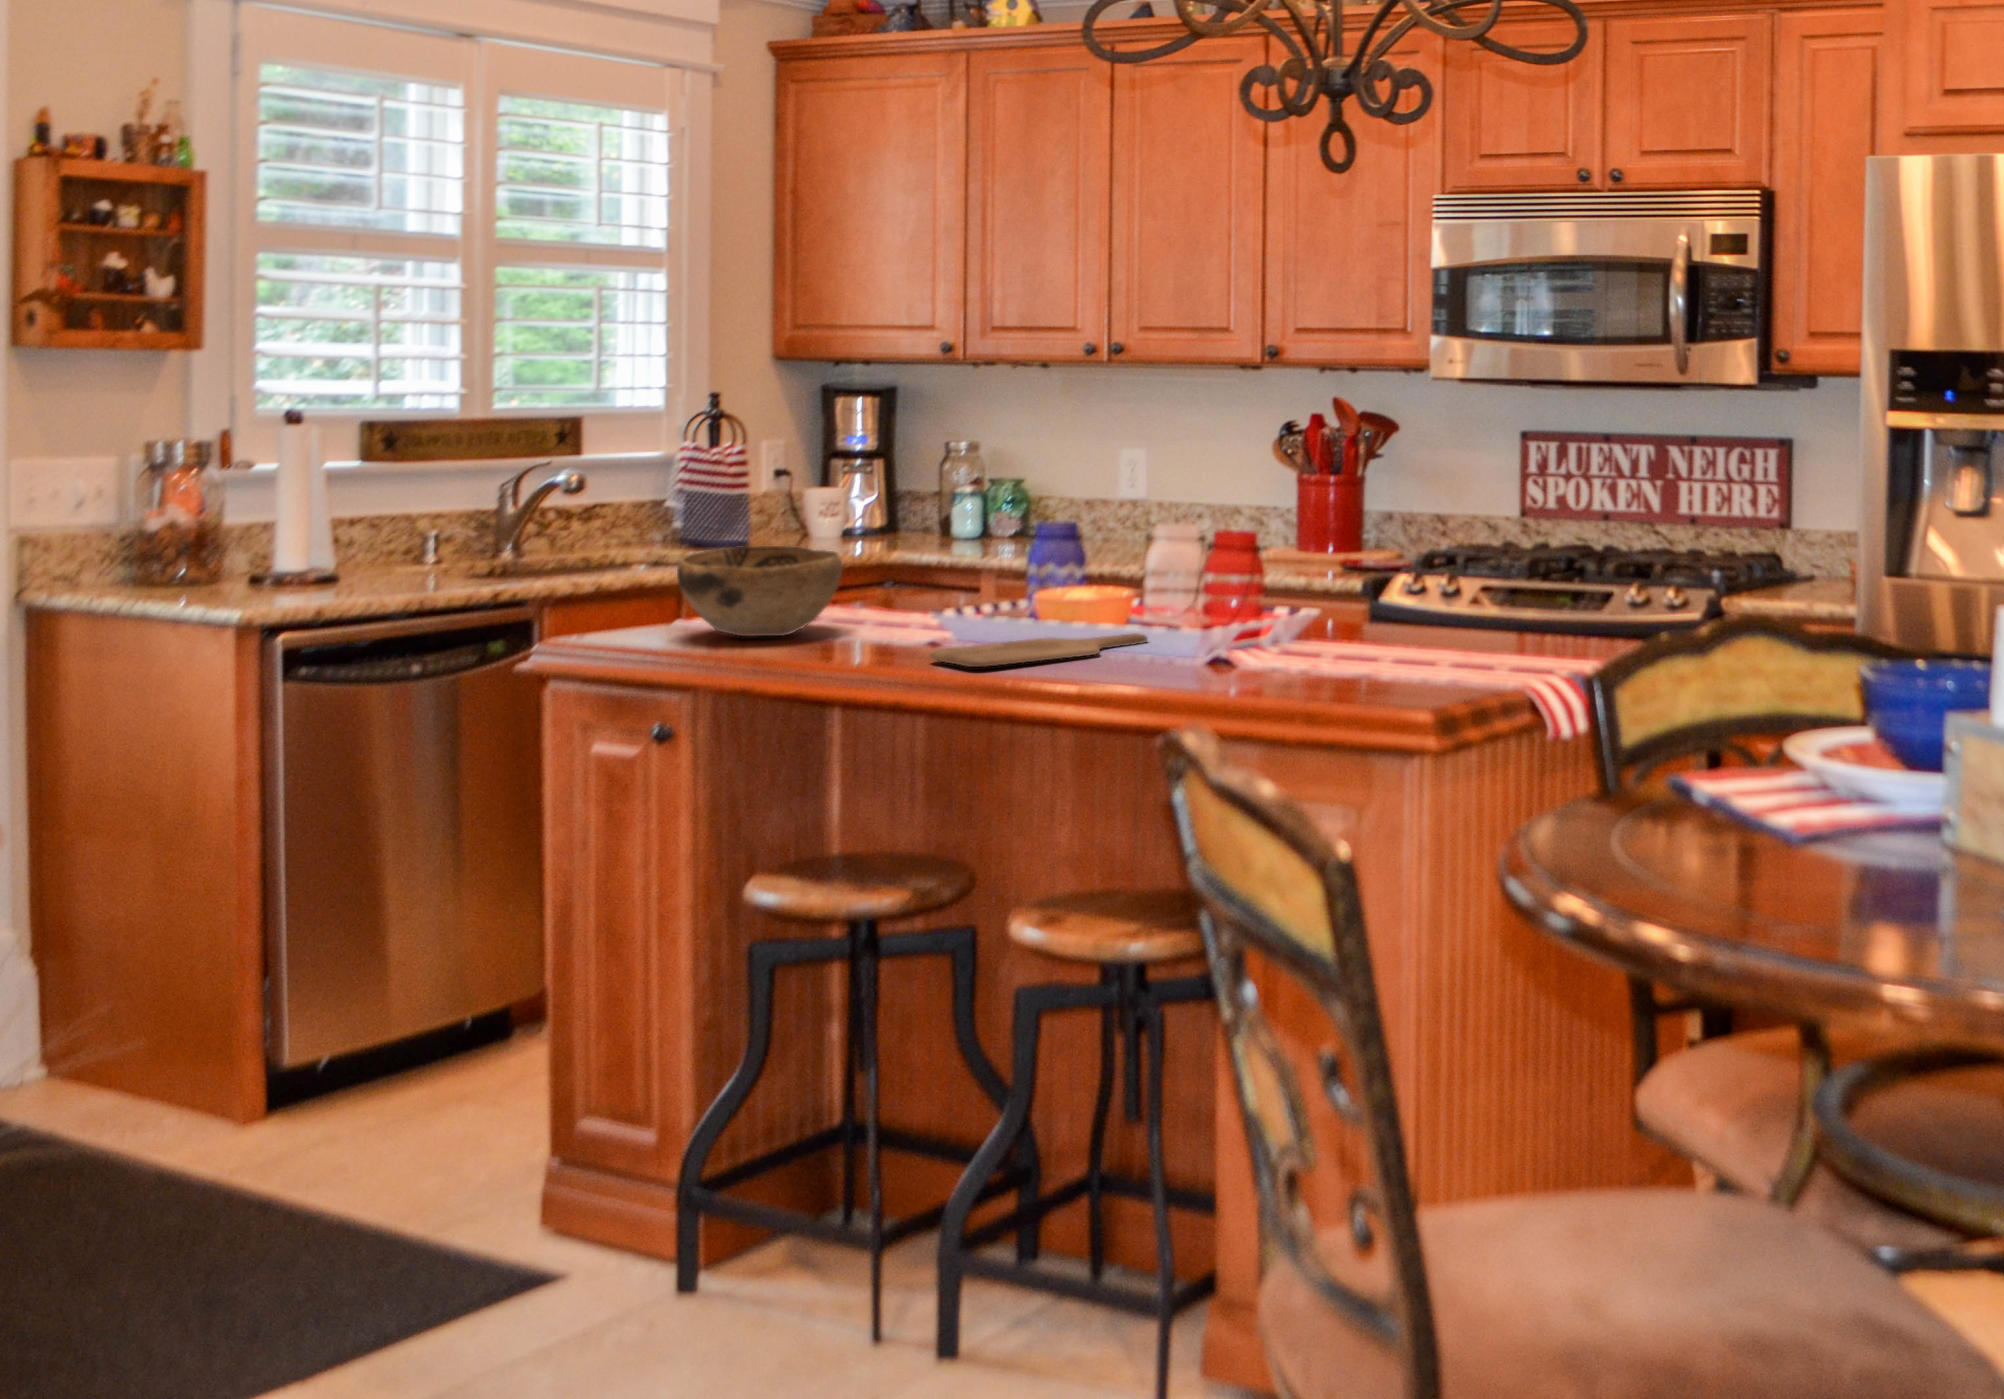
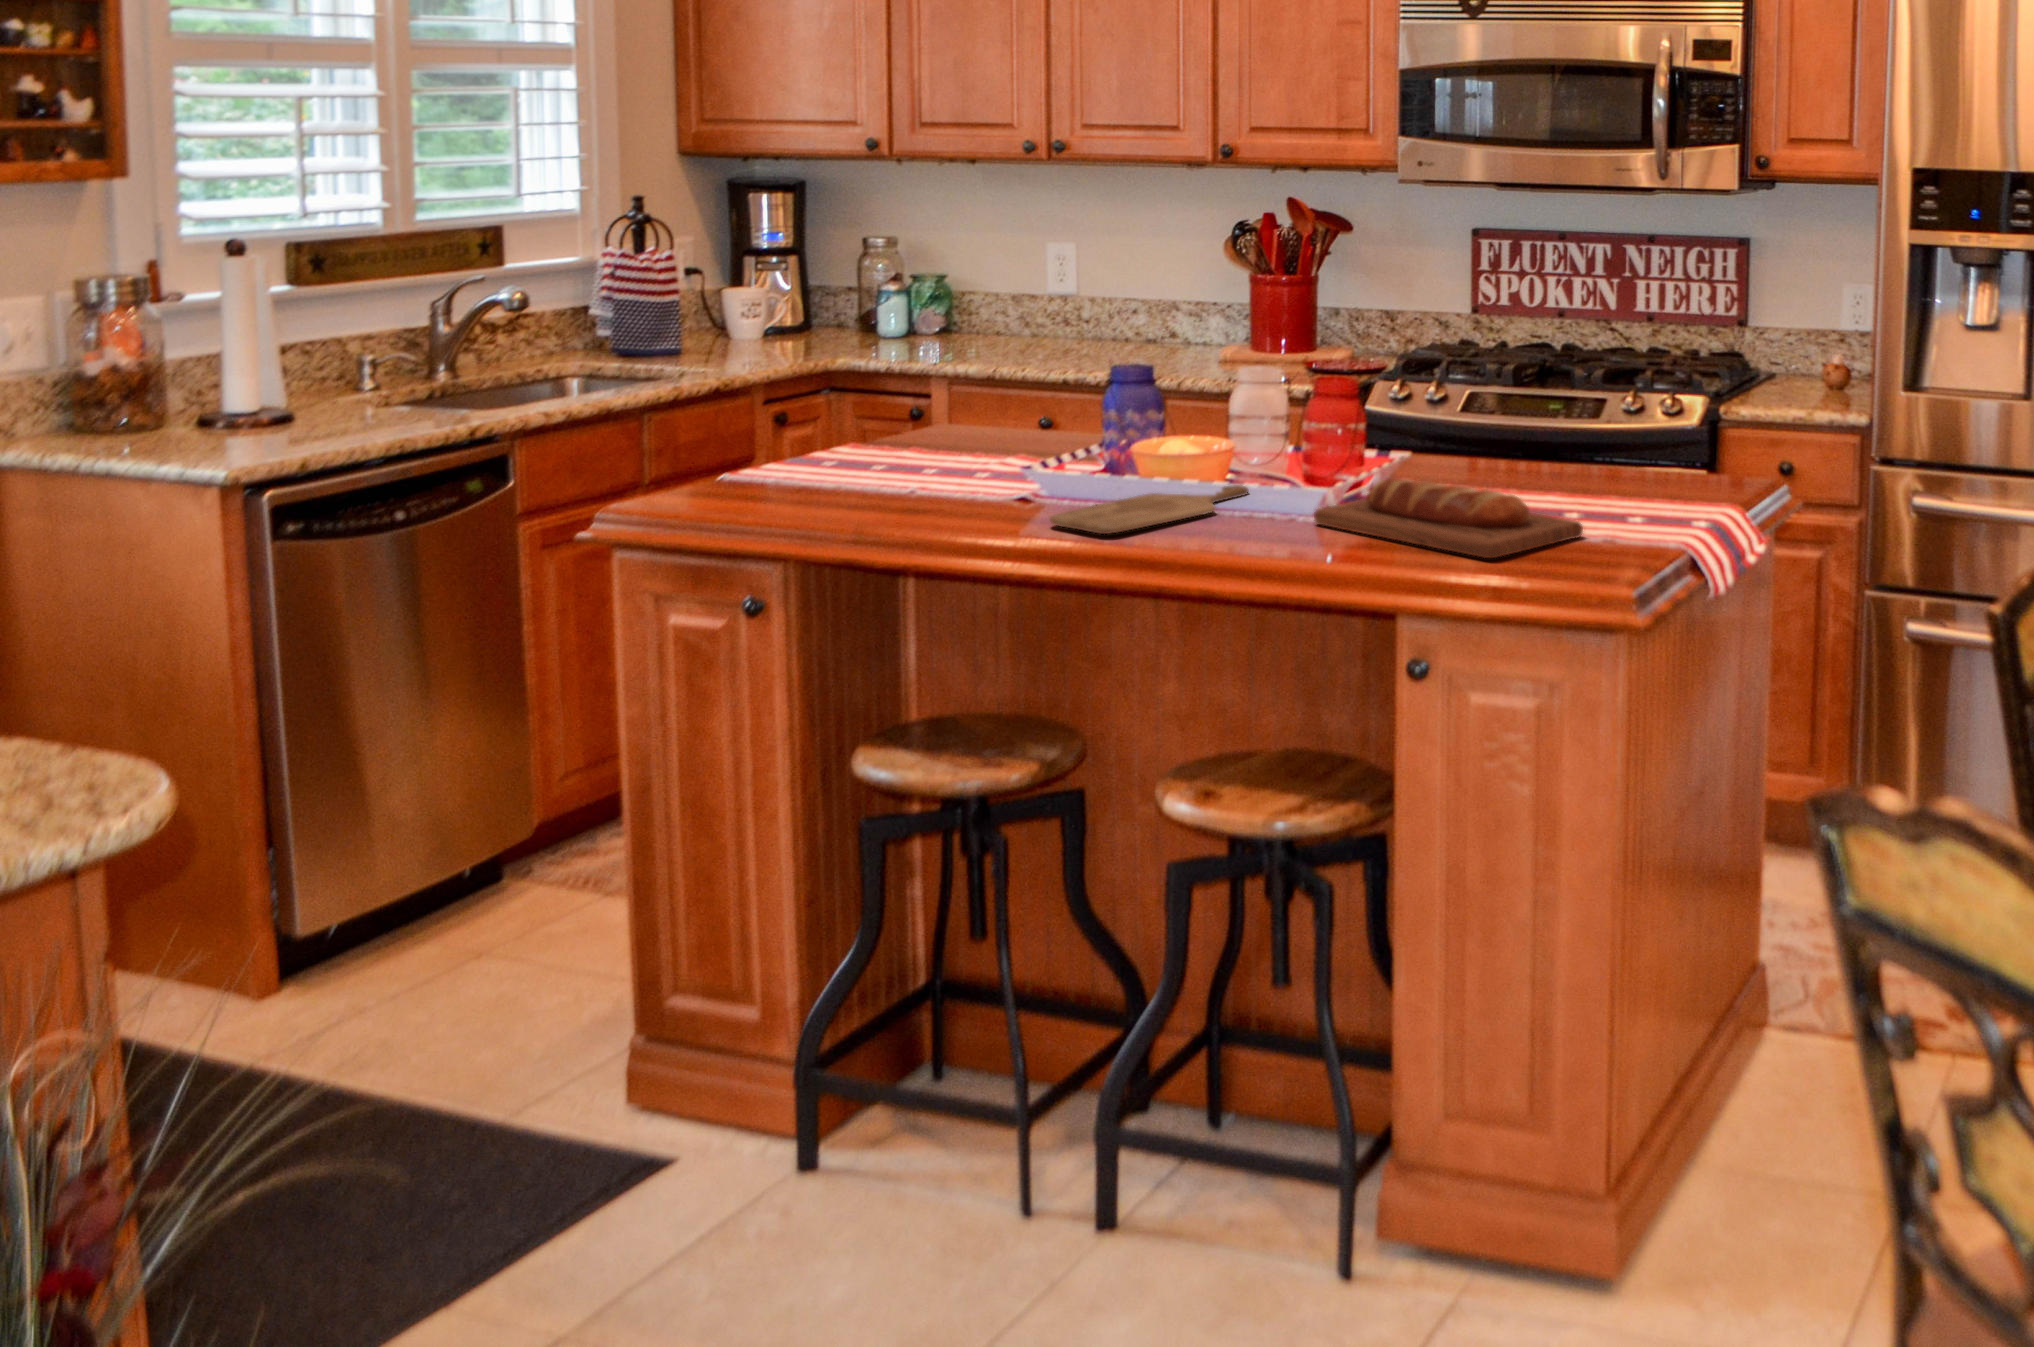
decorative bowl: present [677,546,842,636] -> none [754,399,922,496]
bread loaf: none [1186,621,1441,692] -> present [1314,479,1583,558]

